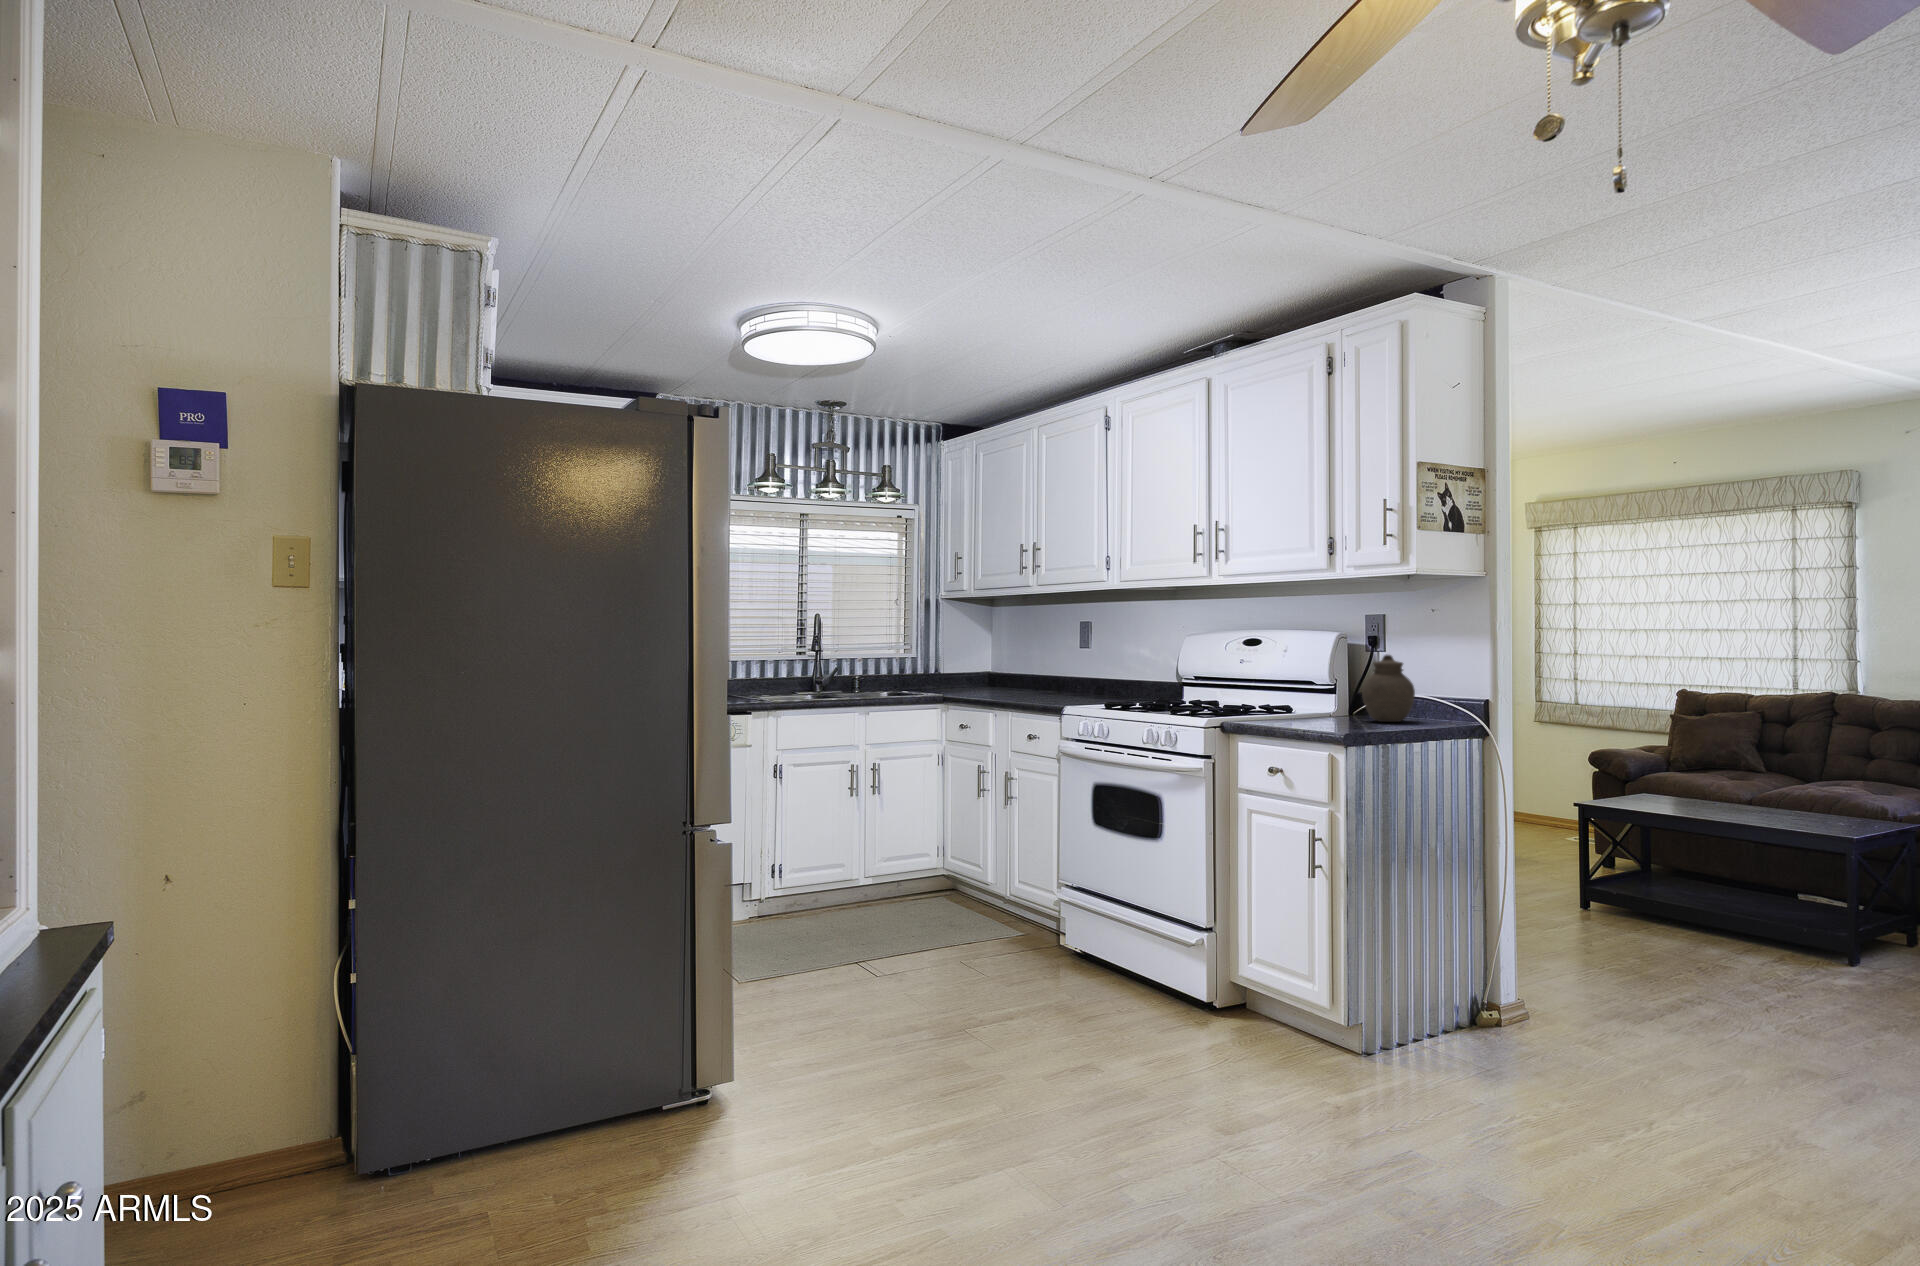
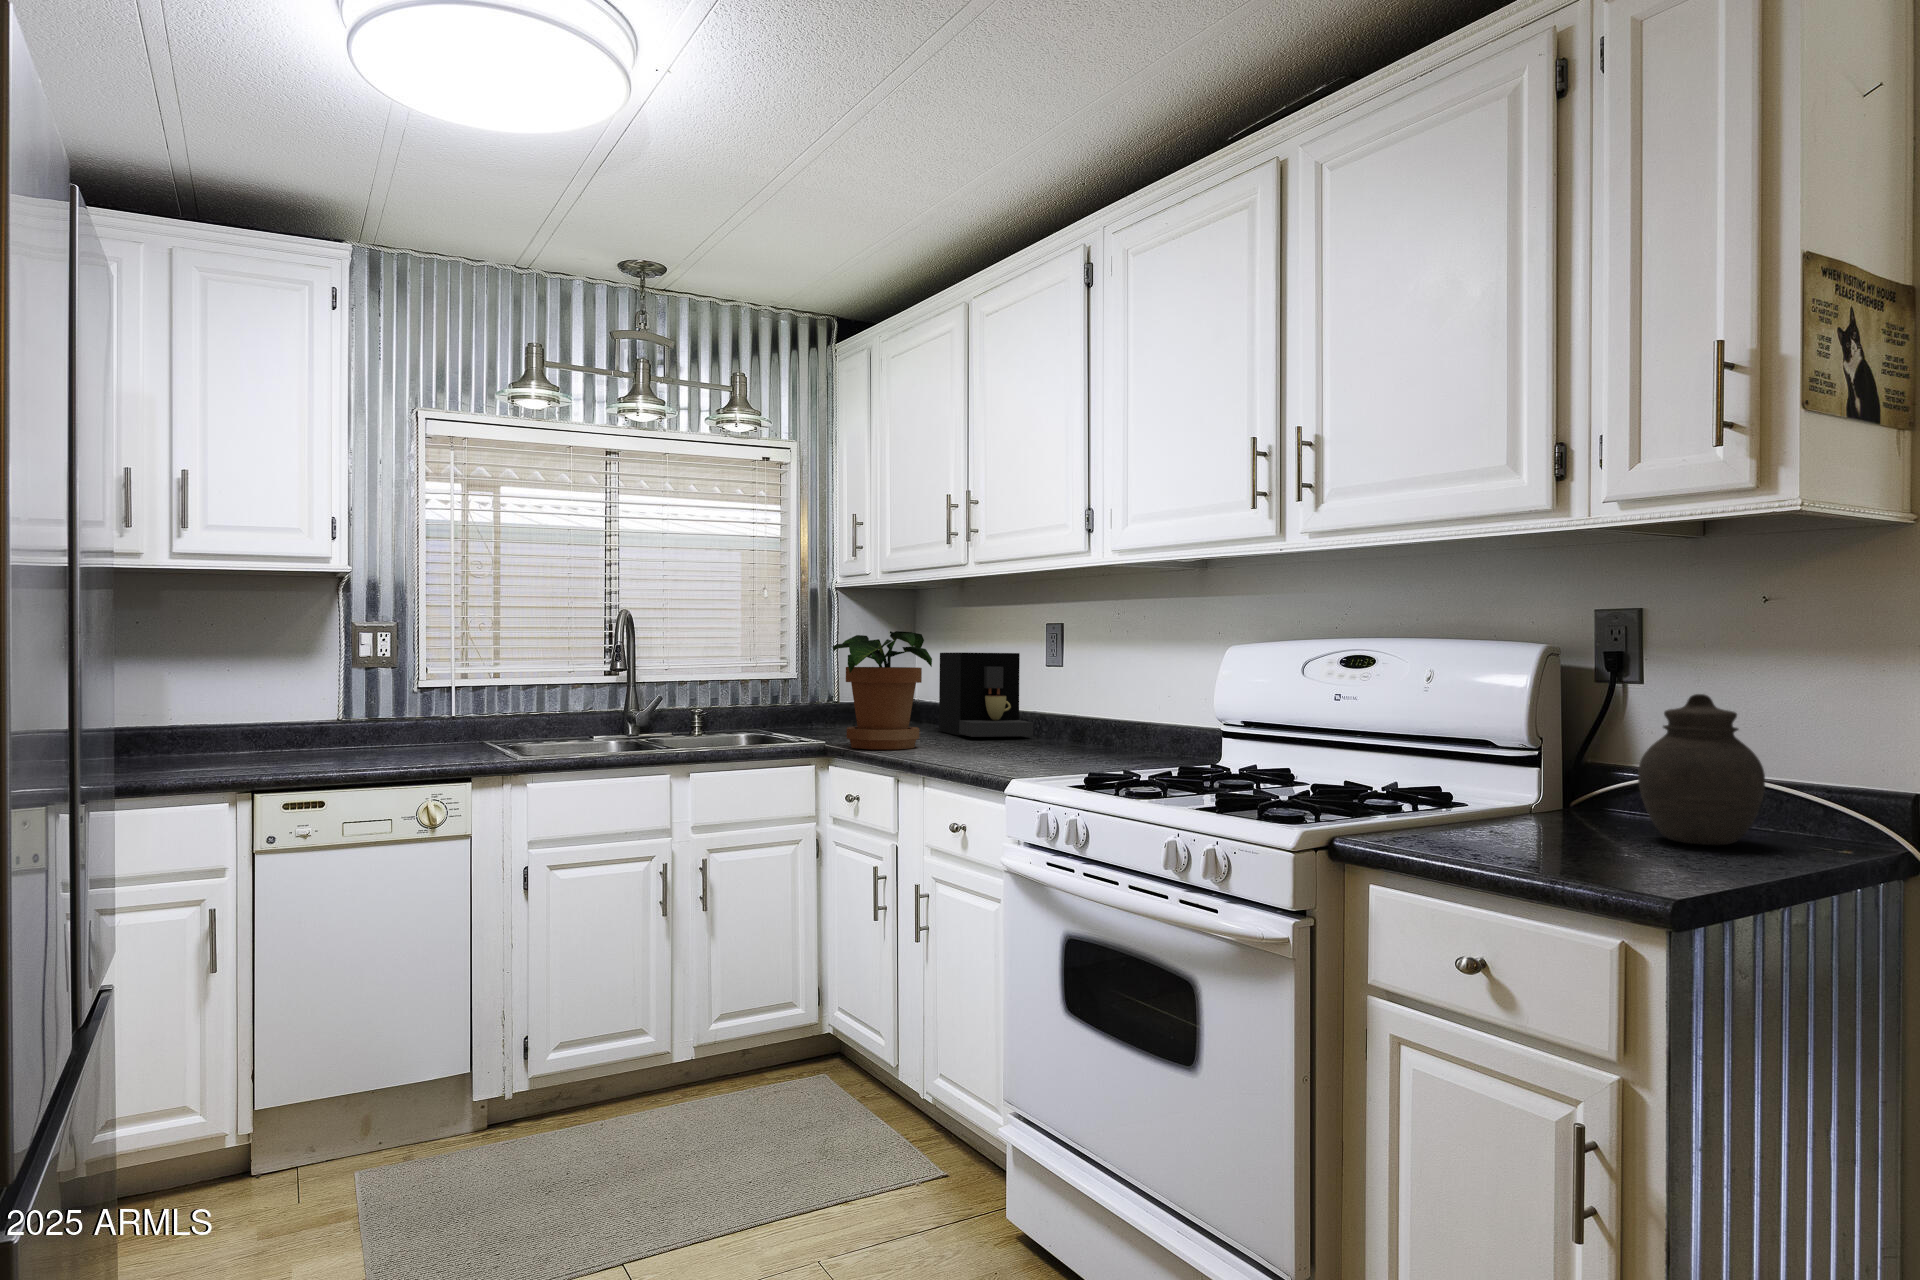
potted plant: none [954,627,1014,696] -> present [833,631,932,749]
coffee maker: none [1012,638,1072,689] -> present [939,653,1033,737]

